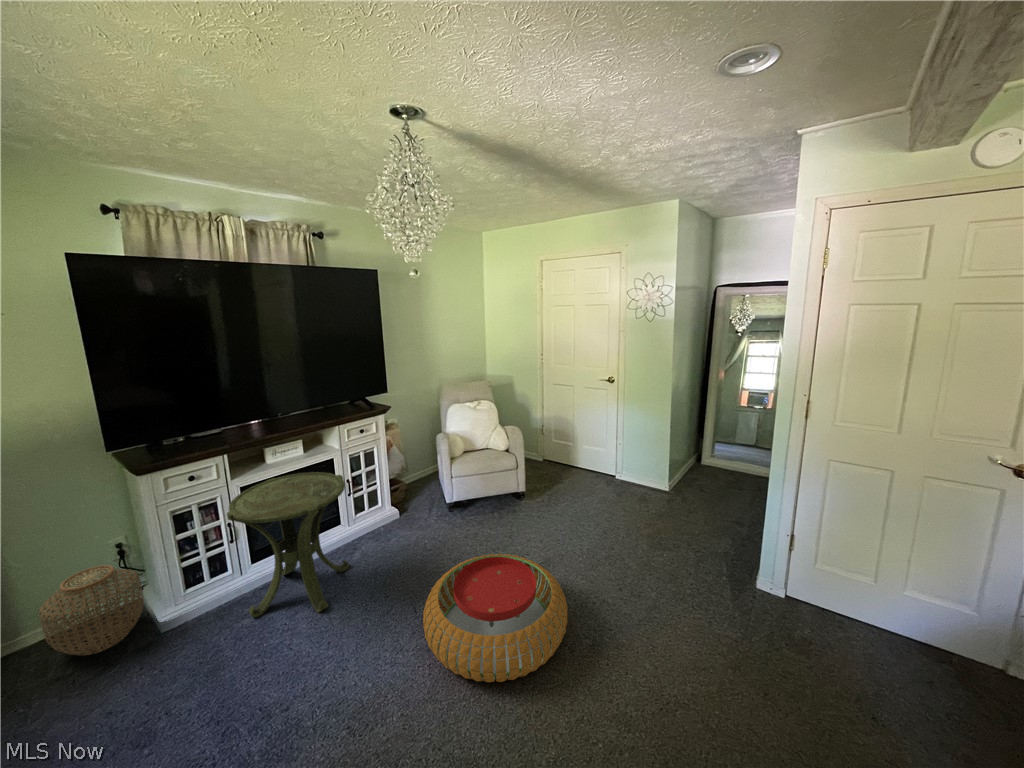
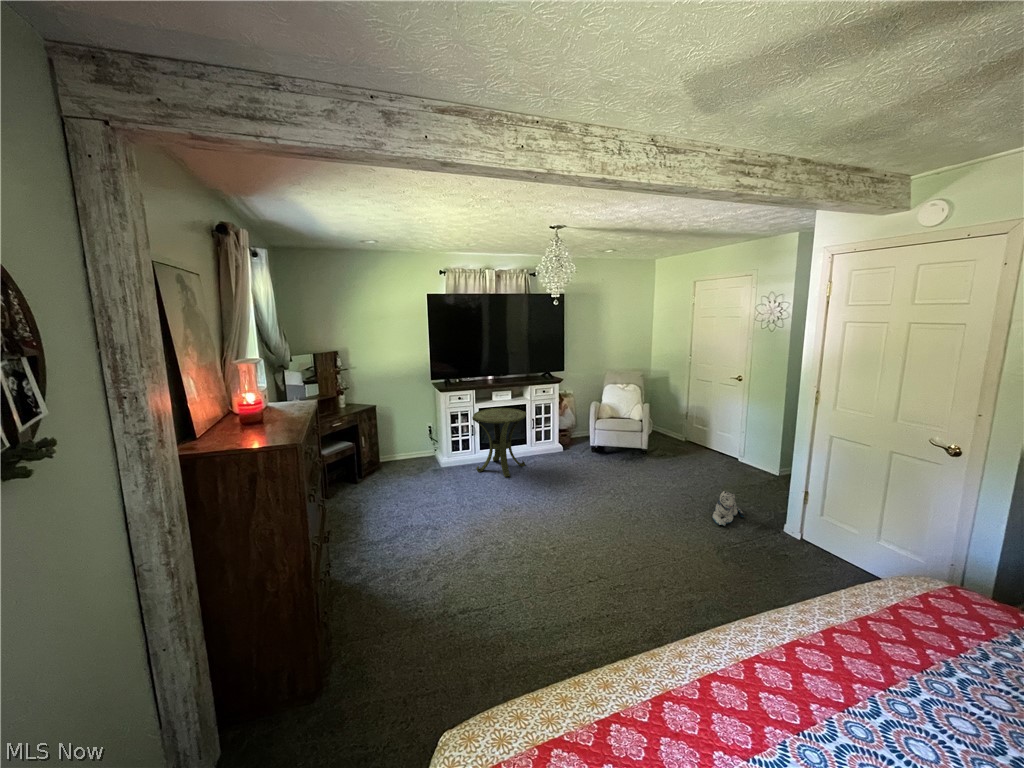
plush toy: none [658,543,698,599] -> present [712,491,744,526]
pouf: present [423,554,567,682] -> none [547,468,629,520]
woven basket: present [39,565,144,655] -> none [407,432,439,467]

